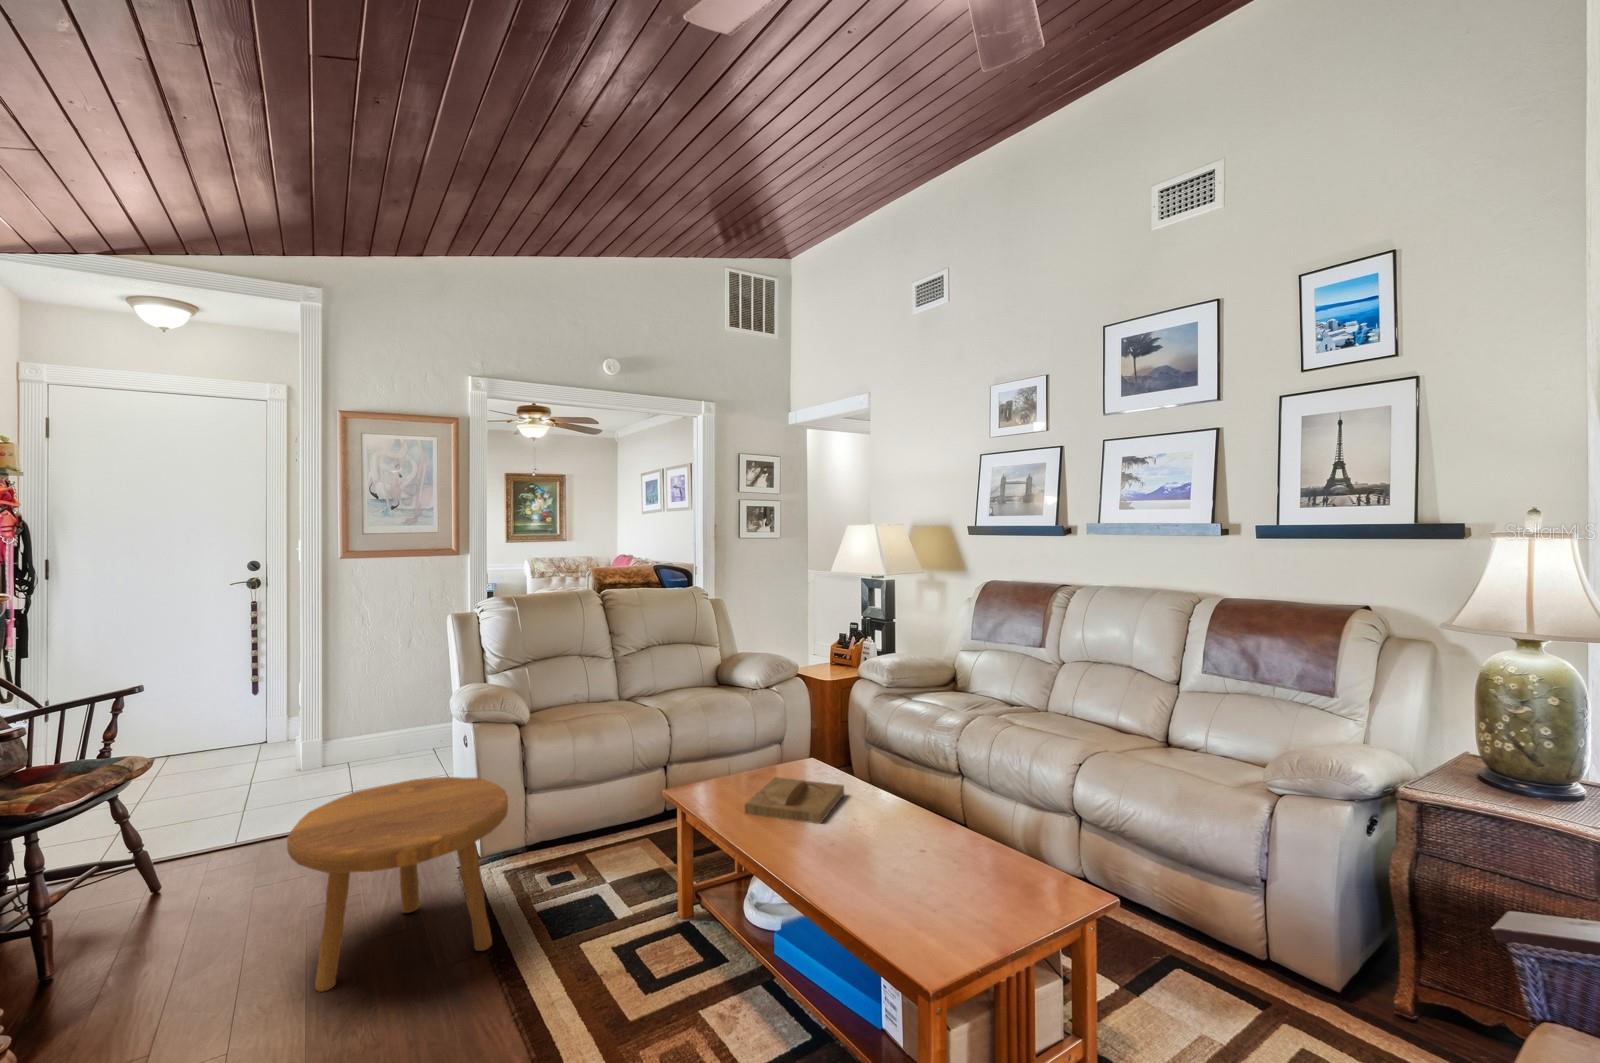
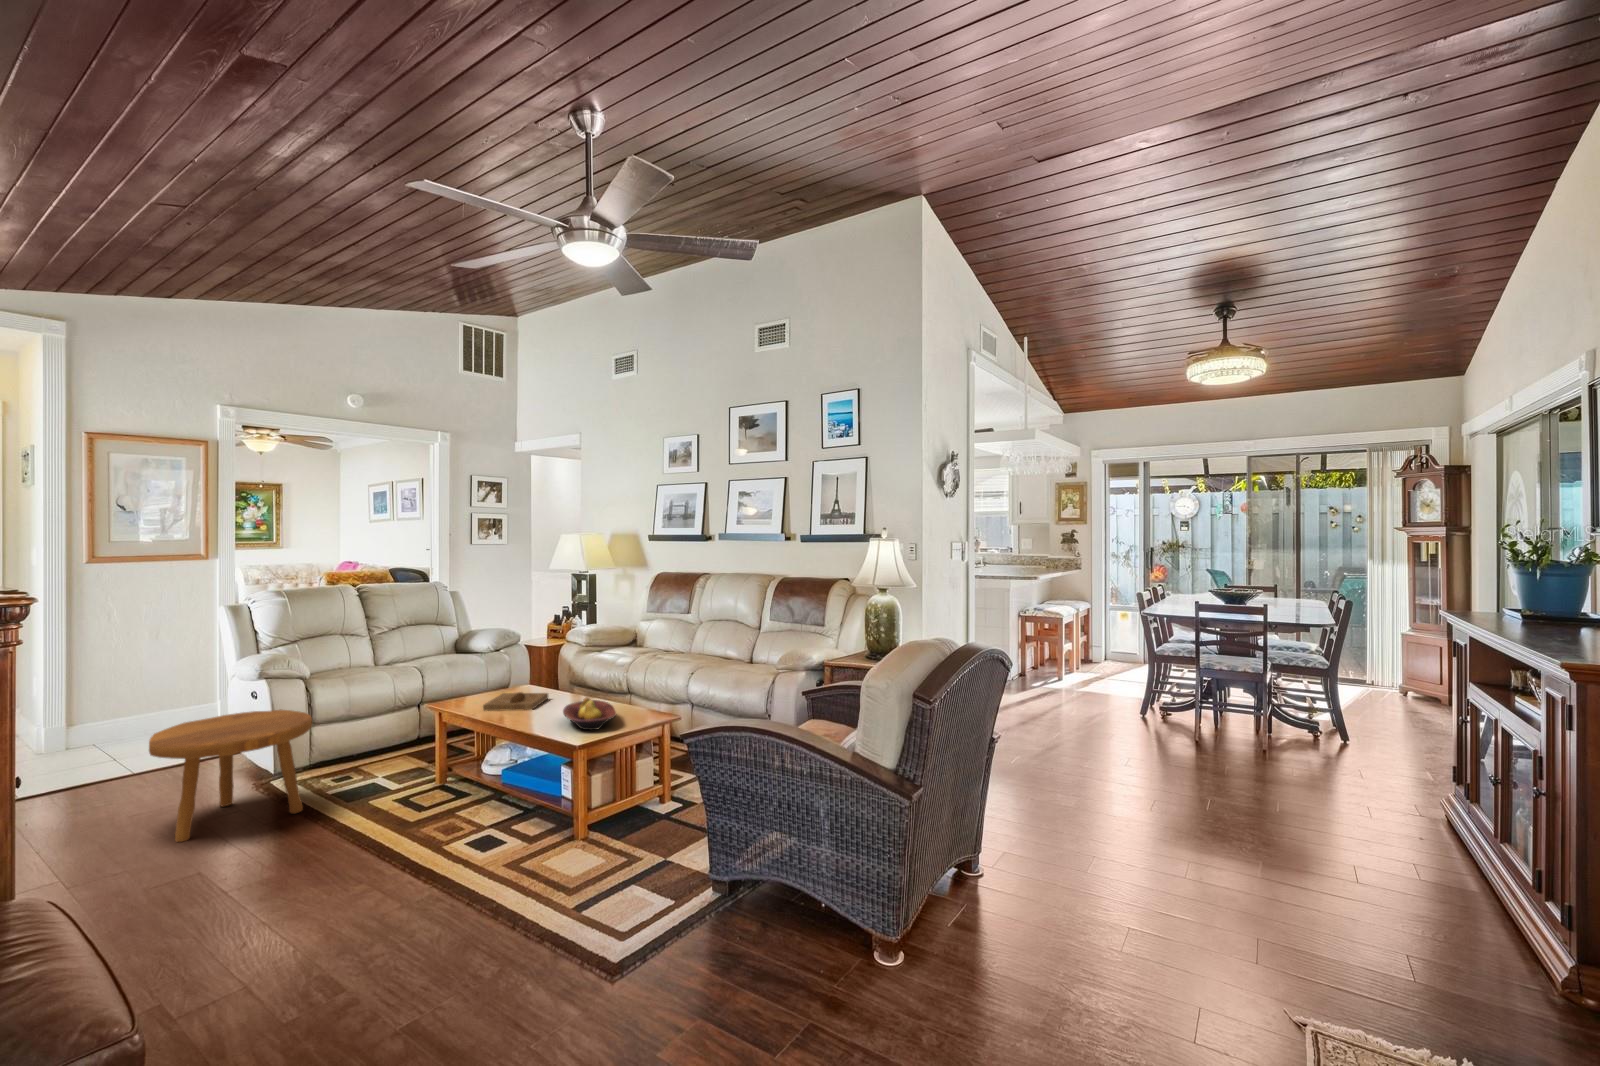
fruit bowl: none [878,827,985,914] -> present [563,697,616,730]

